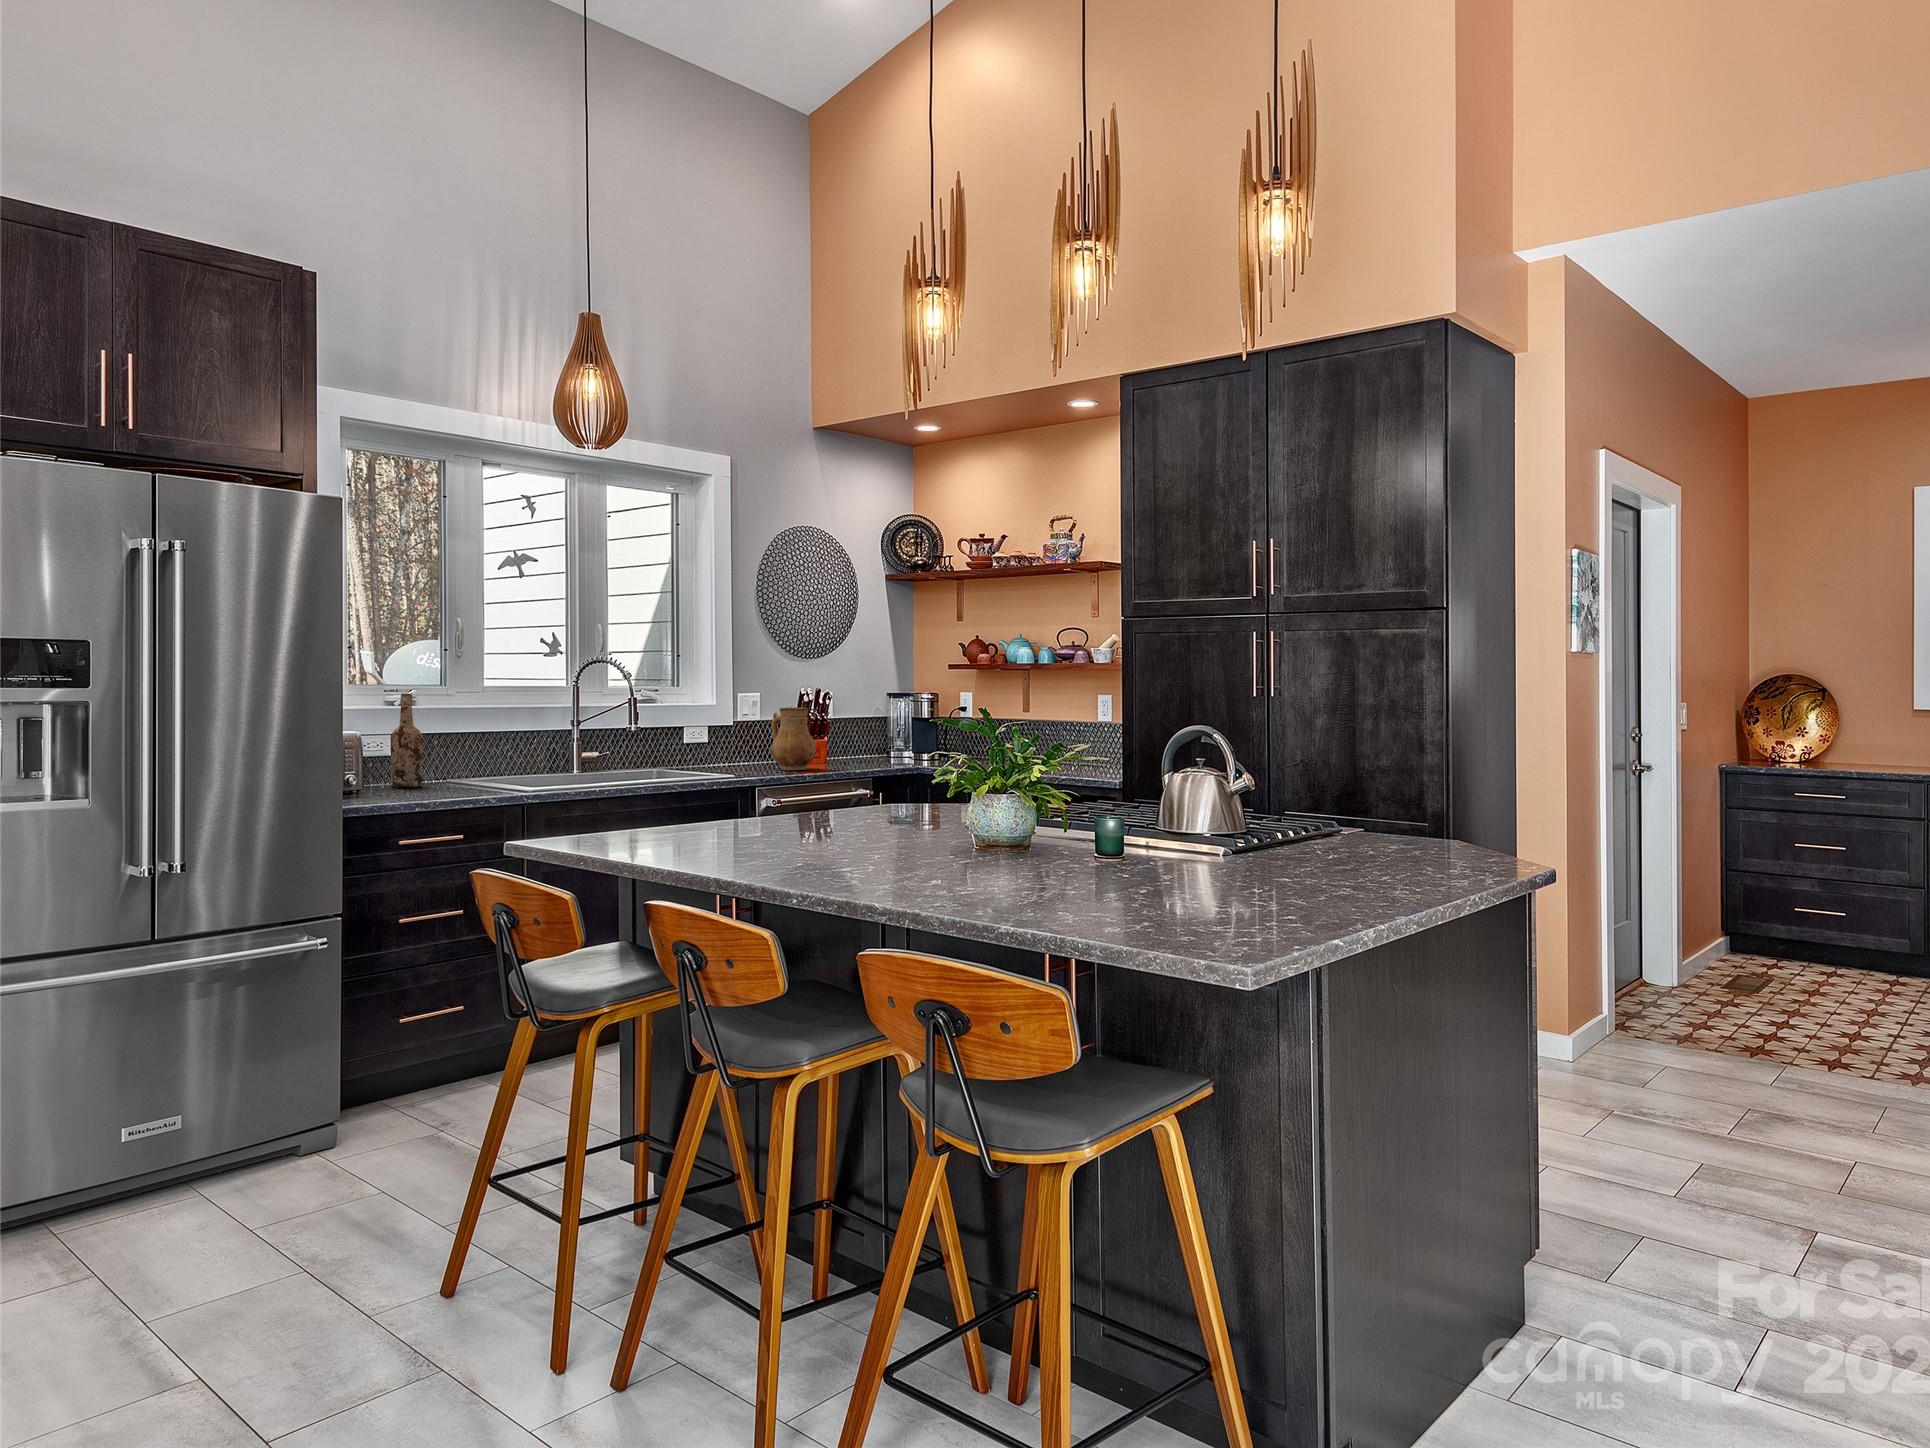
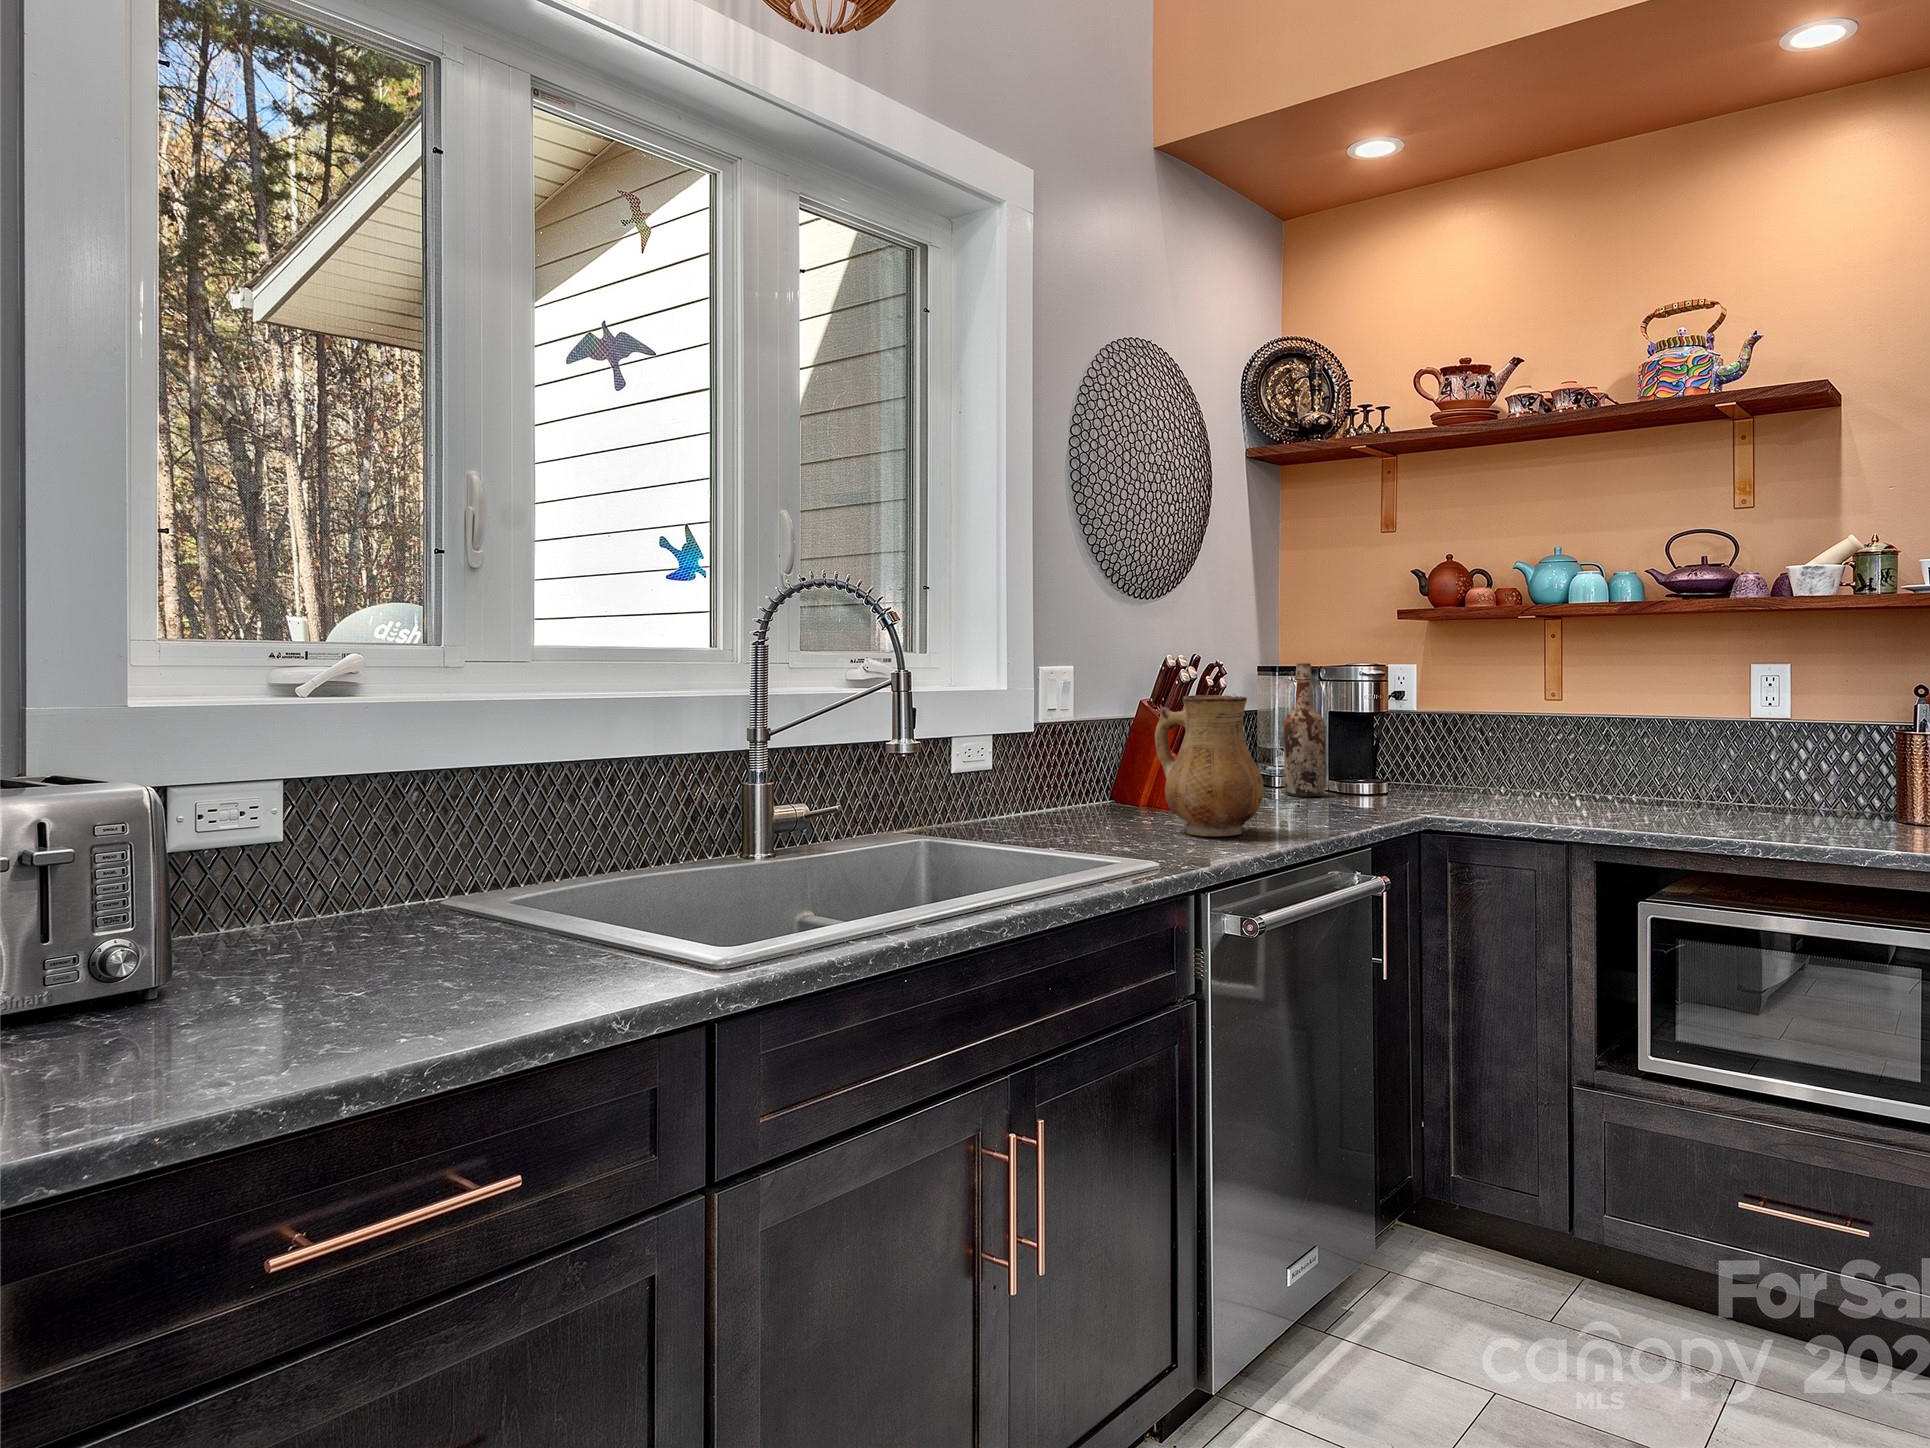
wine bottle: present [391,694,423,787] -> present [1283,663,1326,797]

